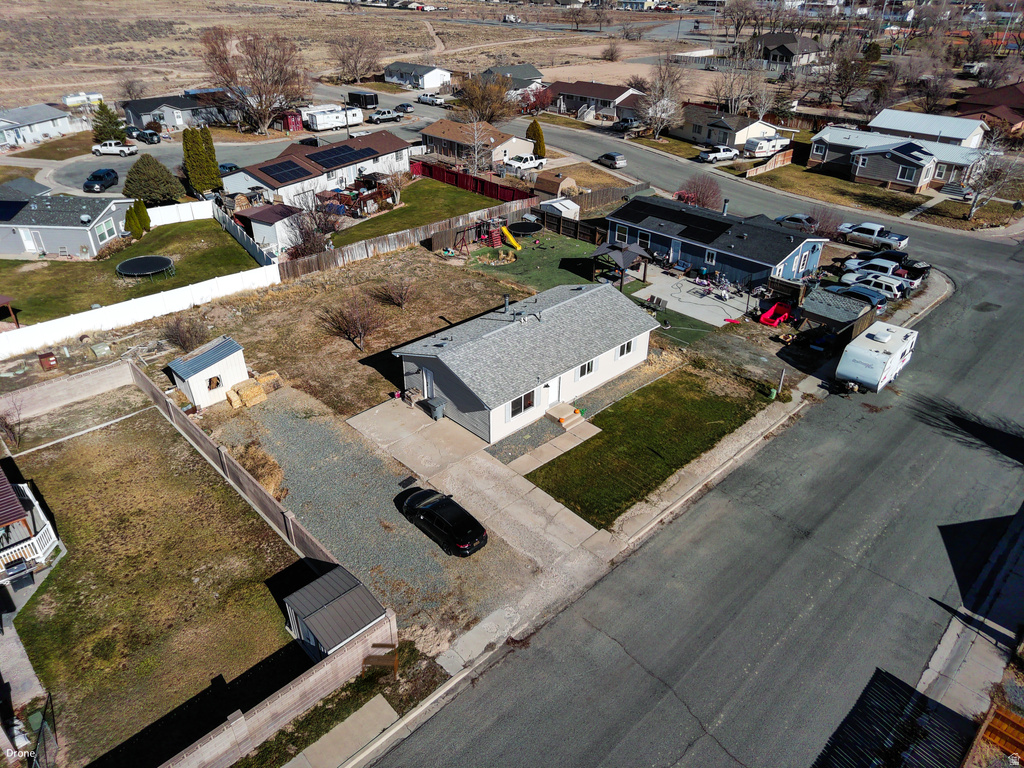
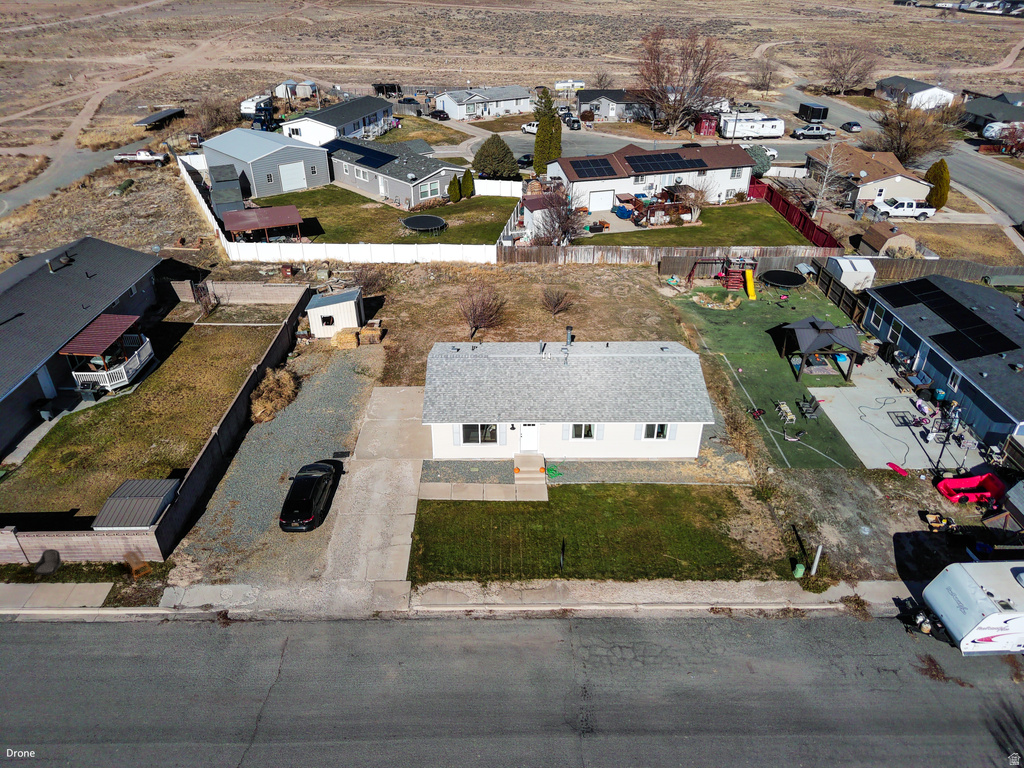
lounge chair: none [278,706,313,753] -> present [34,549,61,576]

